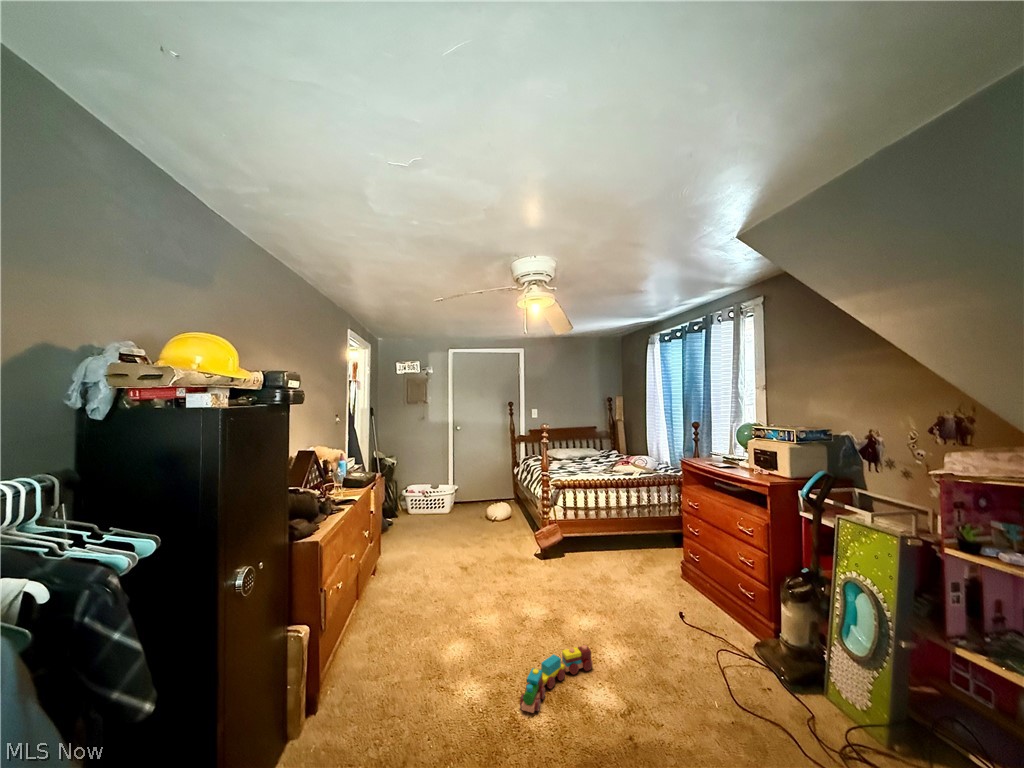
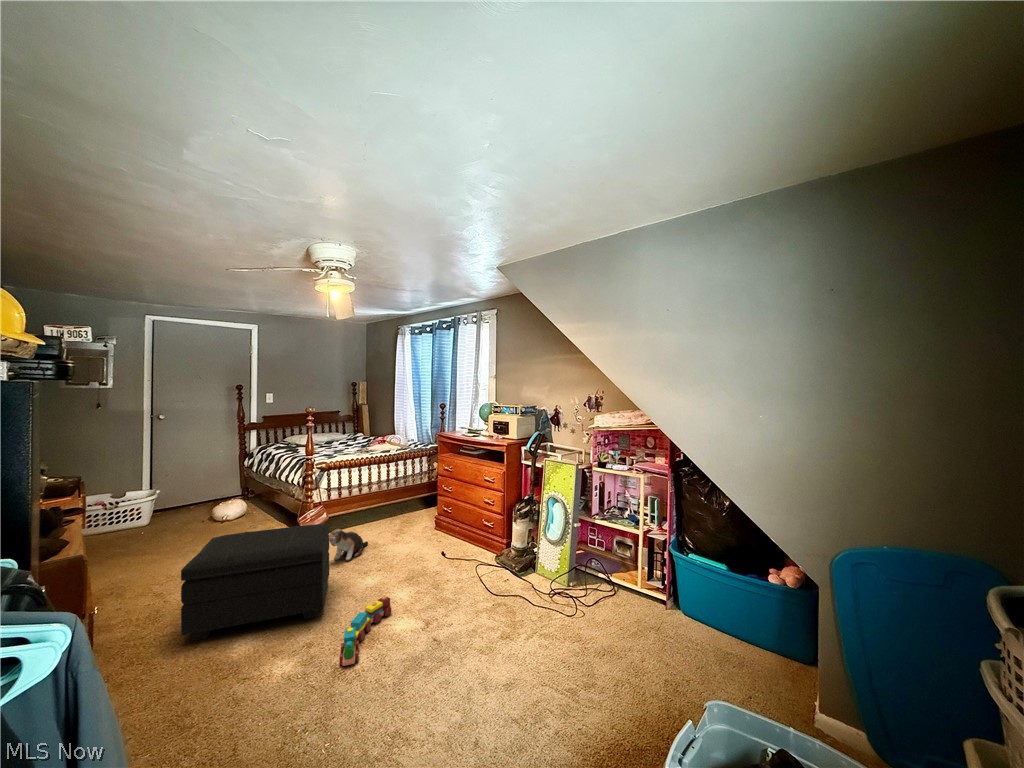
footstool: none [423,535,547,641] -> present [181,524,329,641]
plush toy: none [550,552,599,588] -> present [329,529,368,560]

